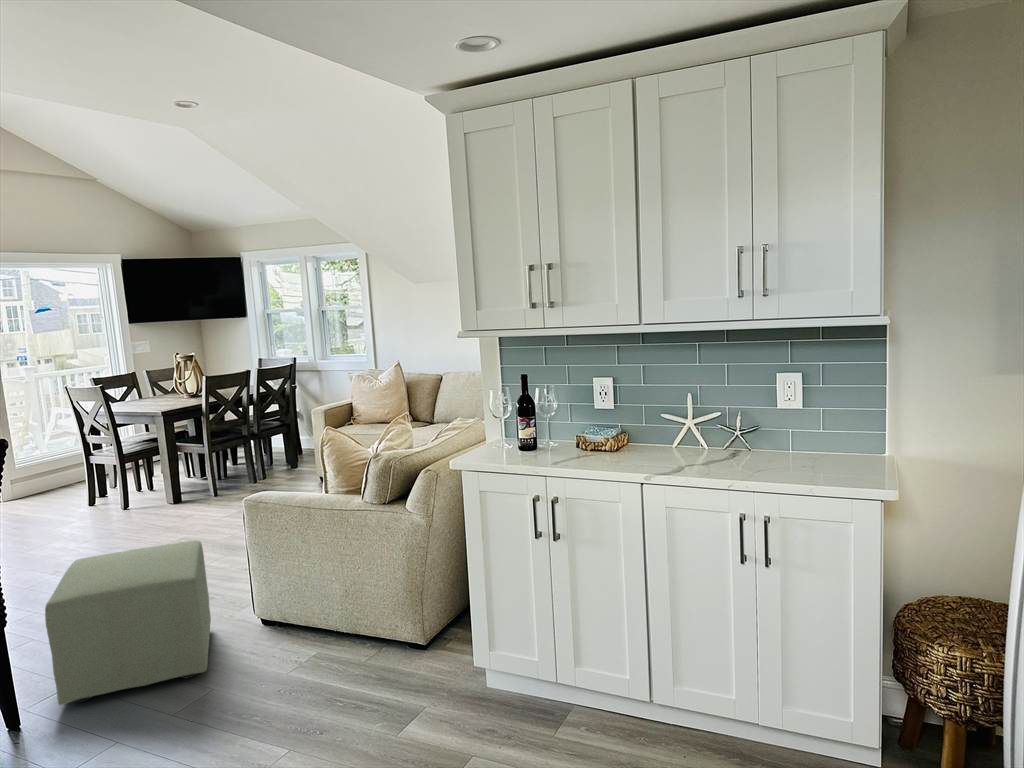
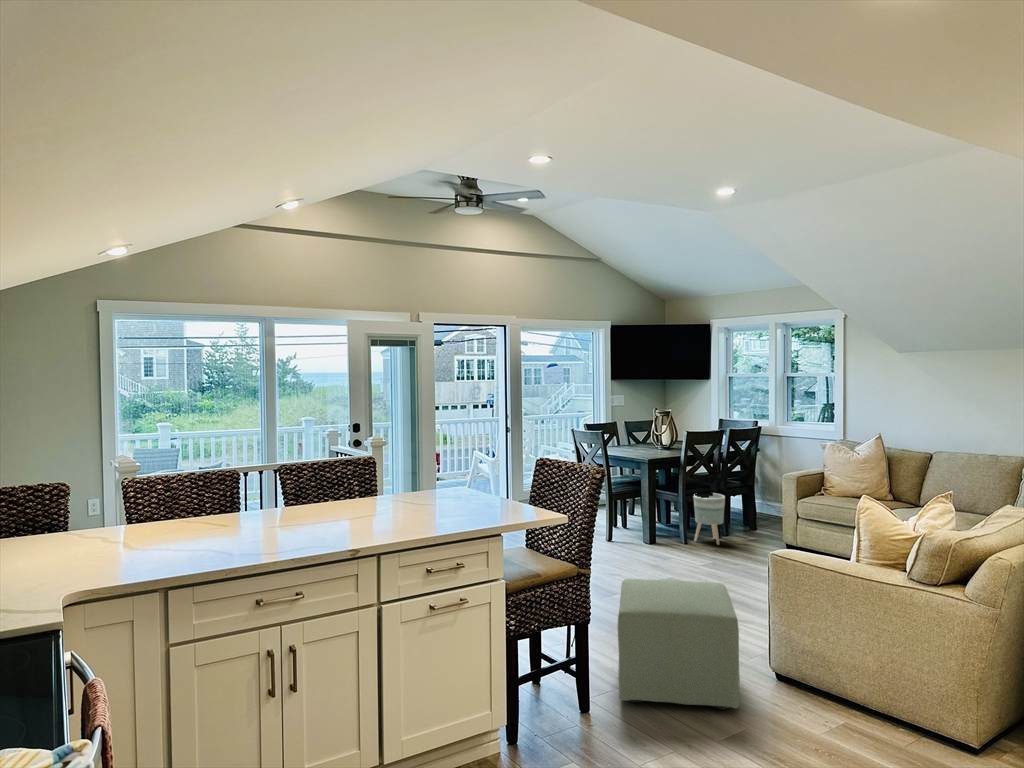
planter: none [221,438,257,491] -> present [694,493,725,545]

